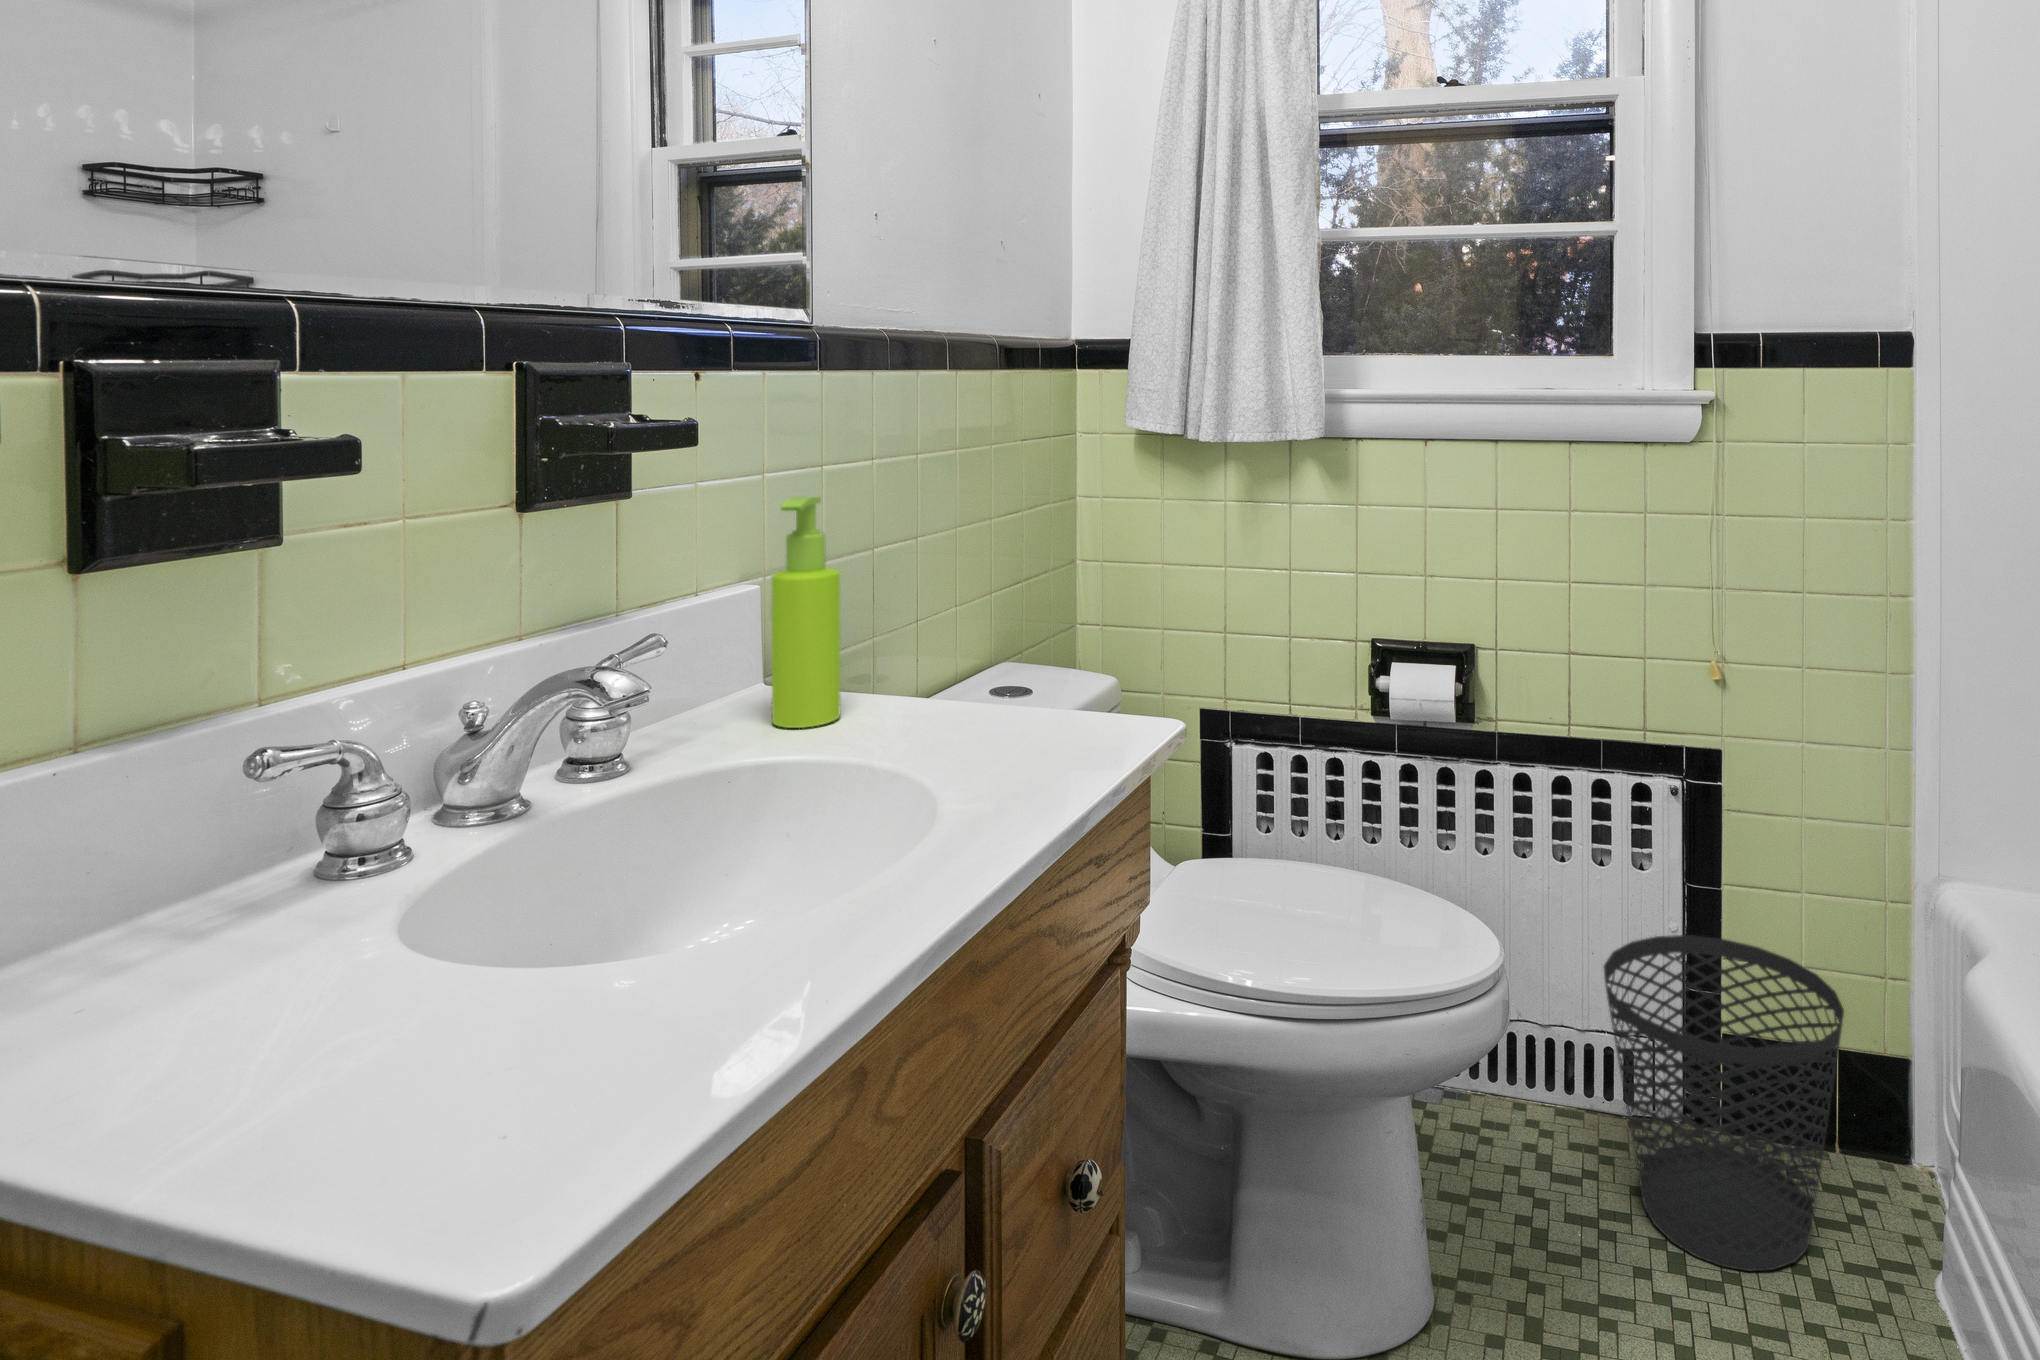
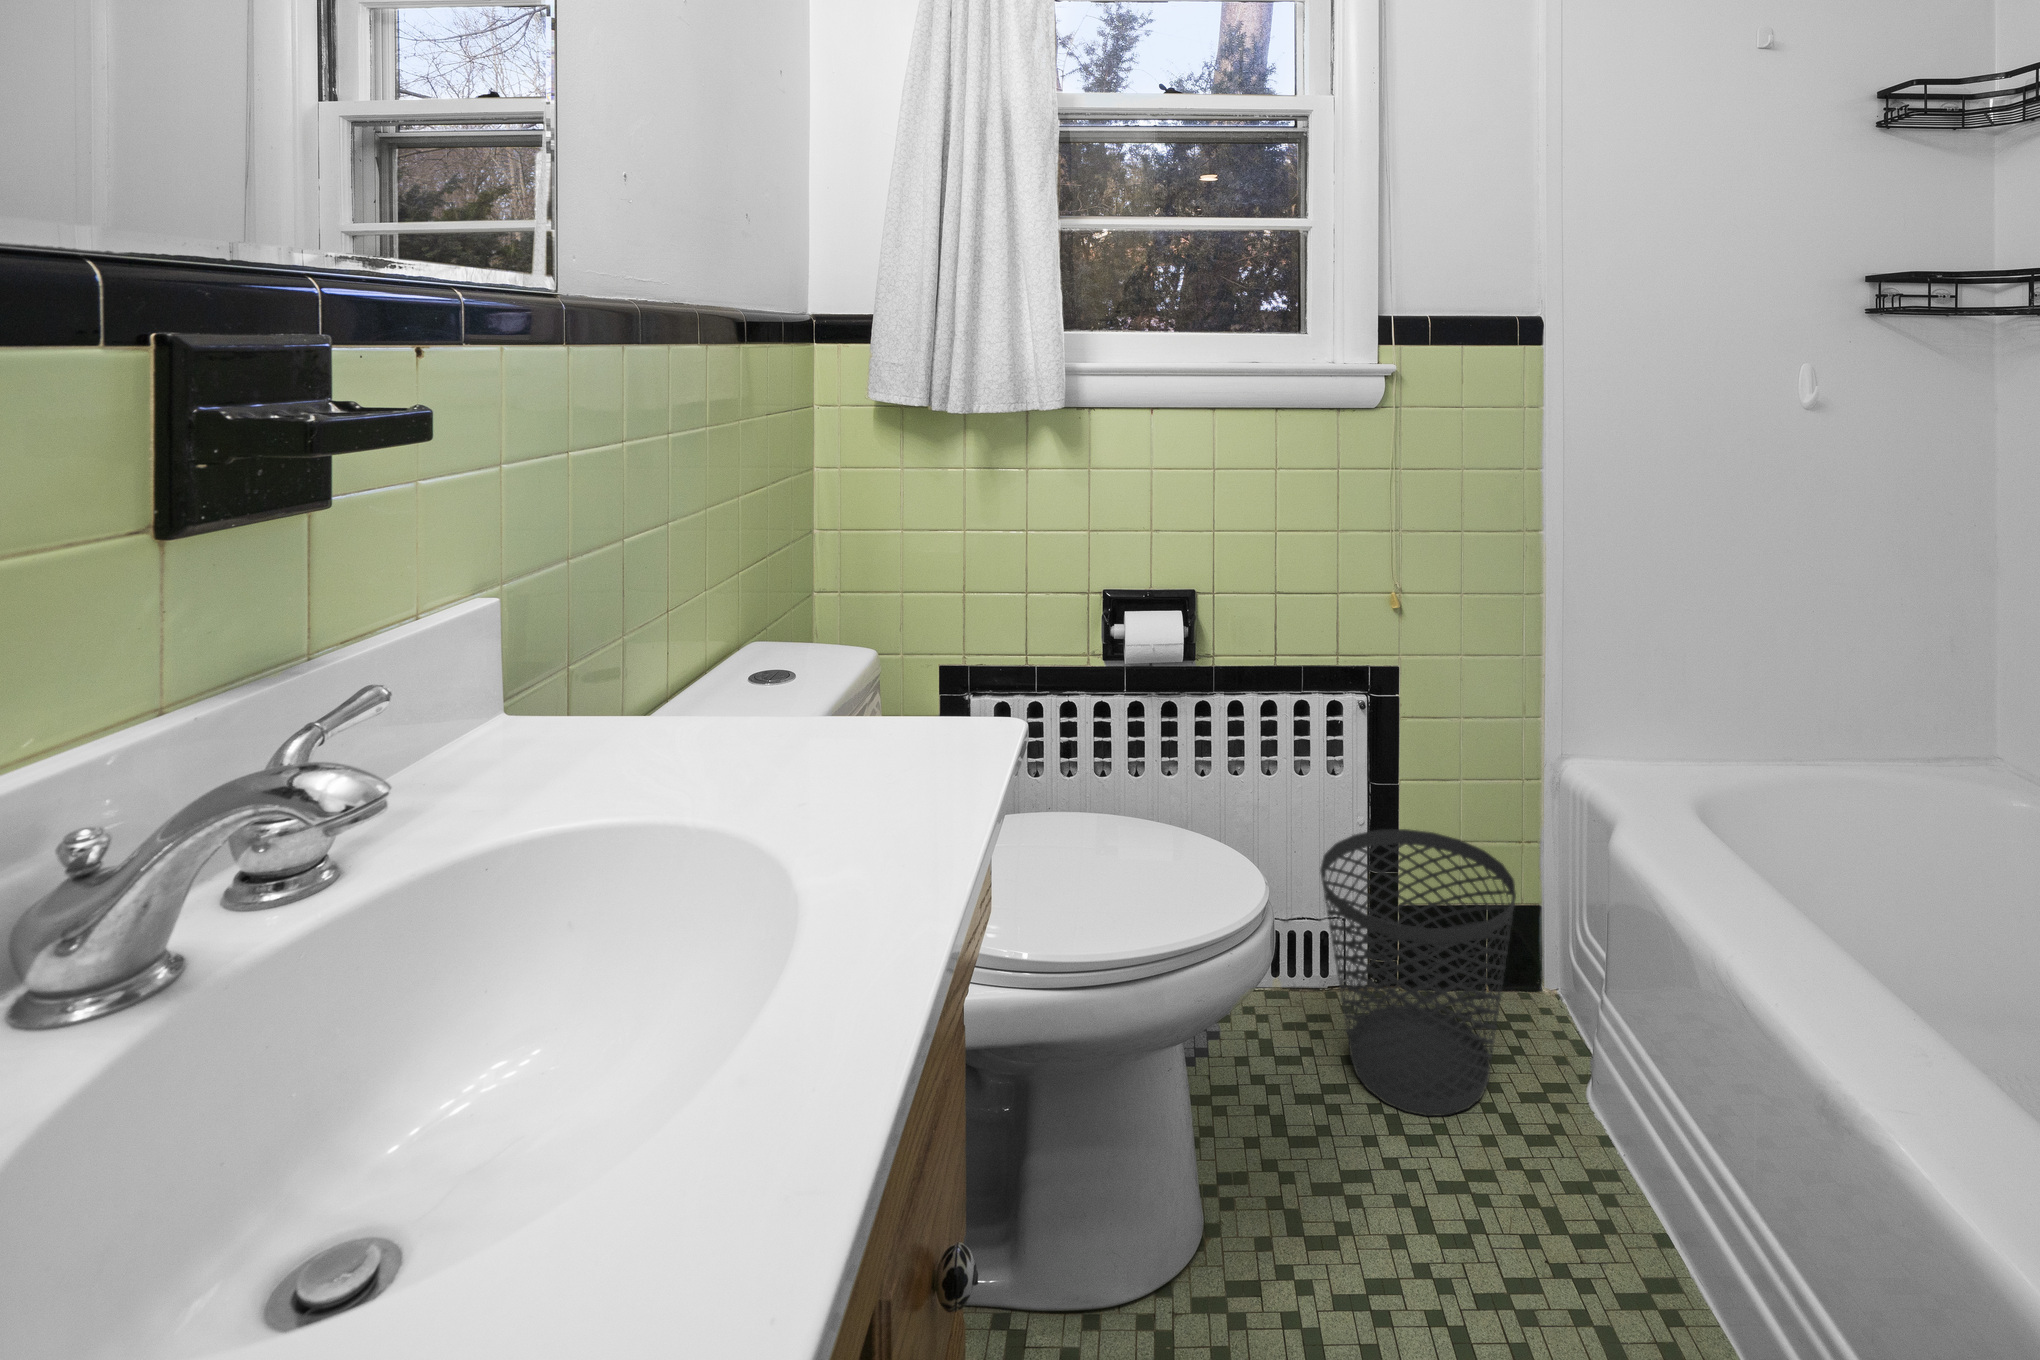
soap dispenser: present [772,497,841,728] -> none [531,497,622,779]

